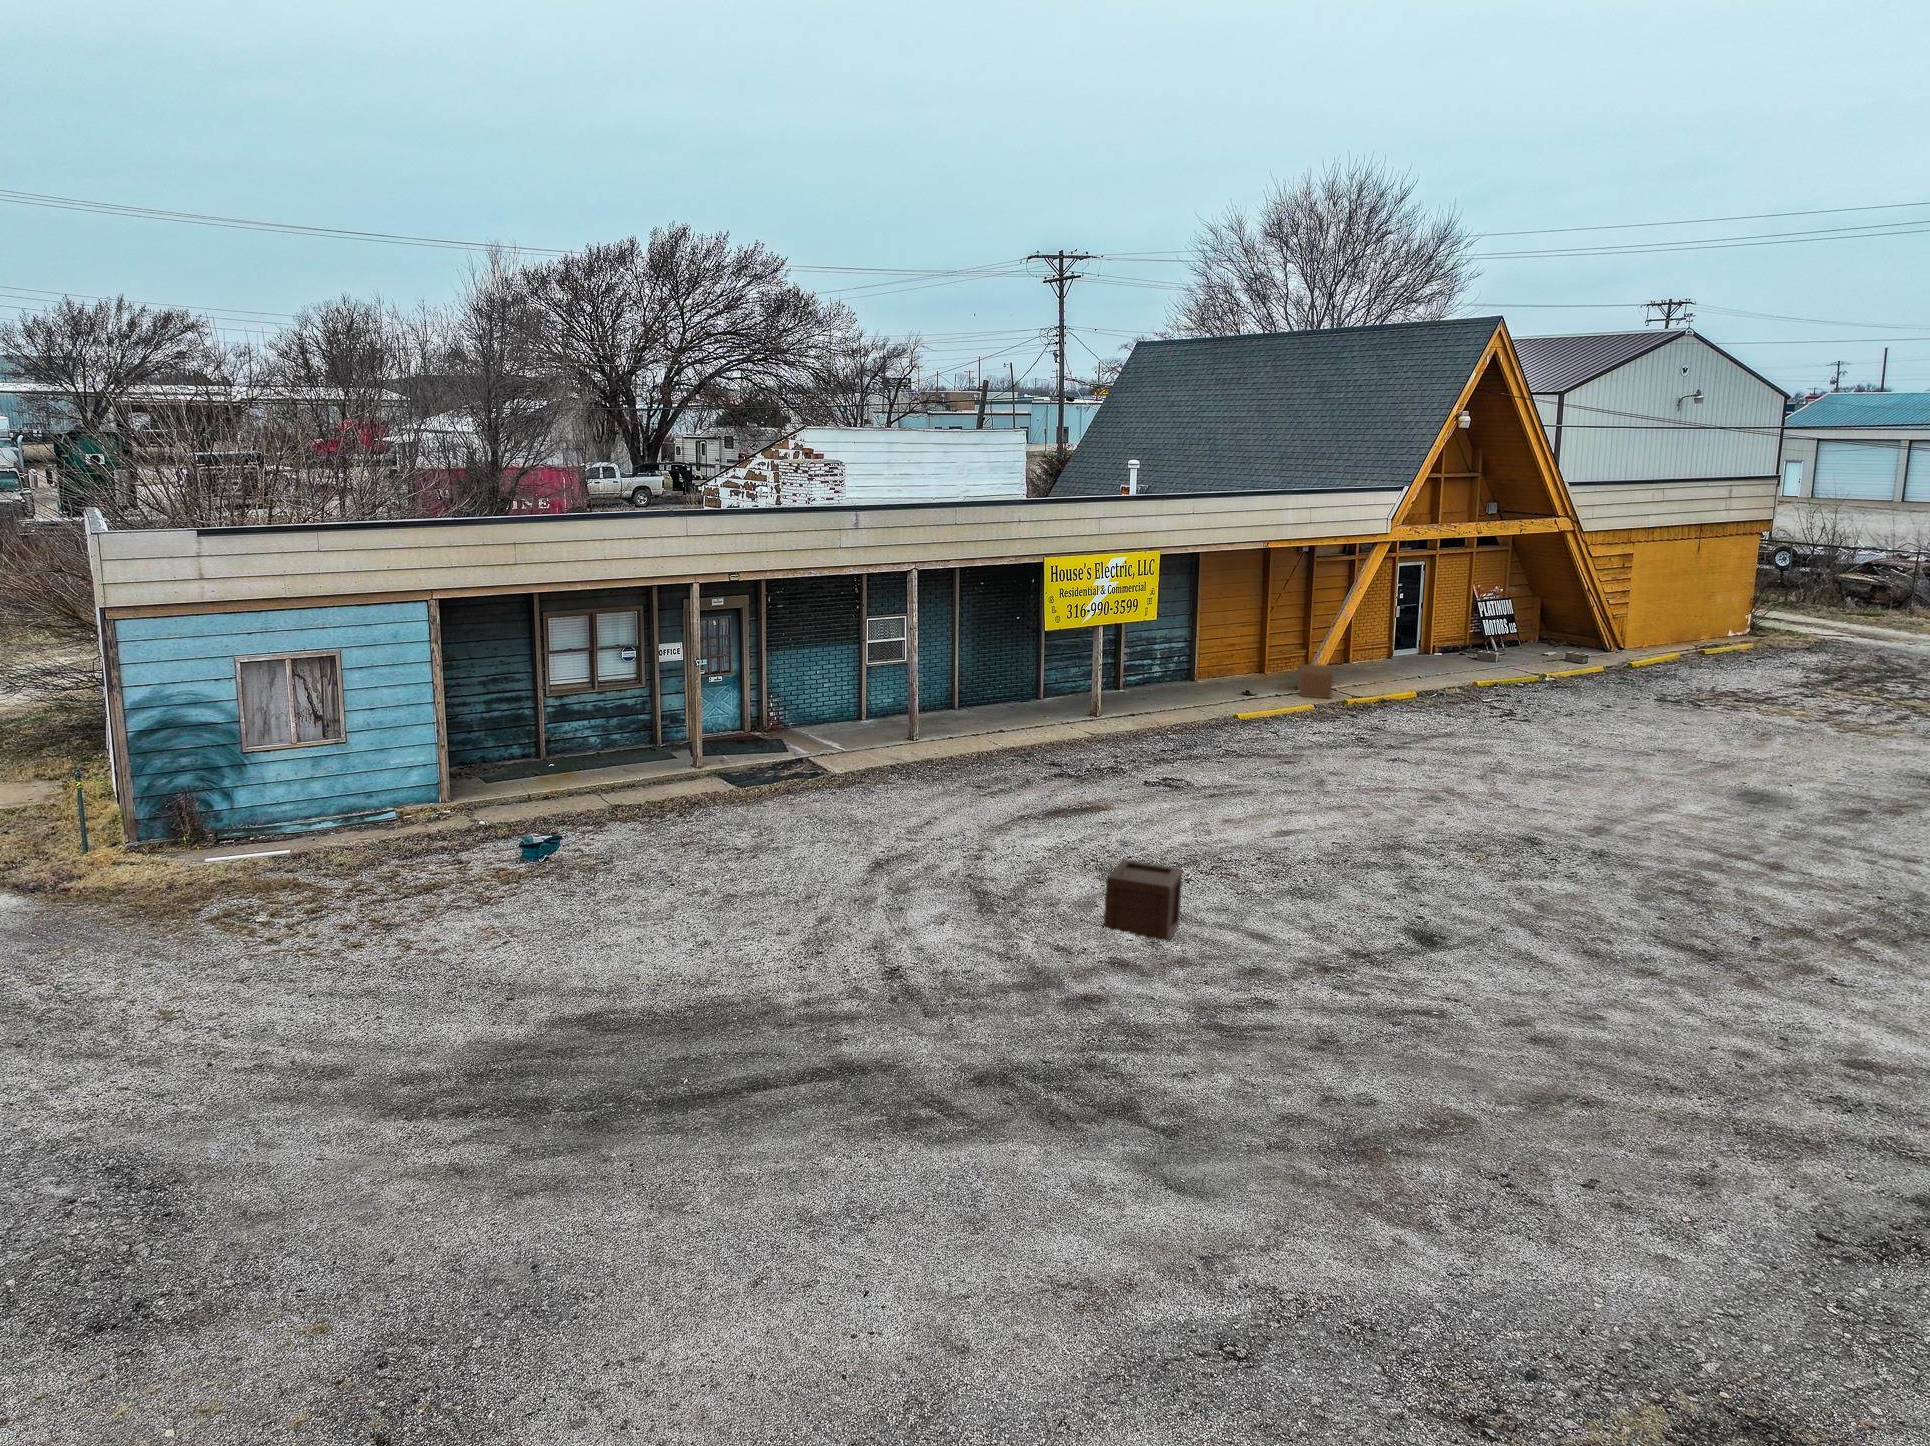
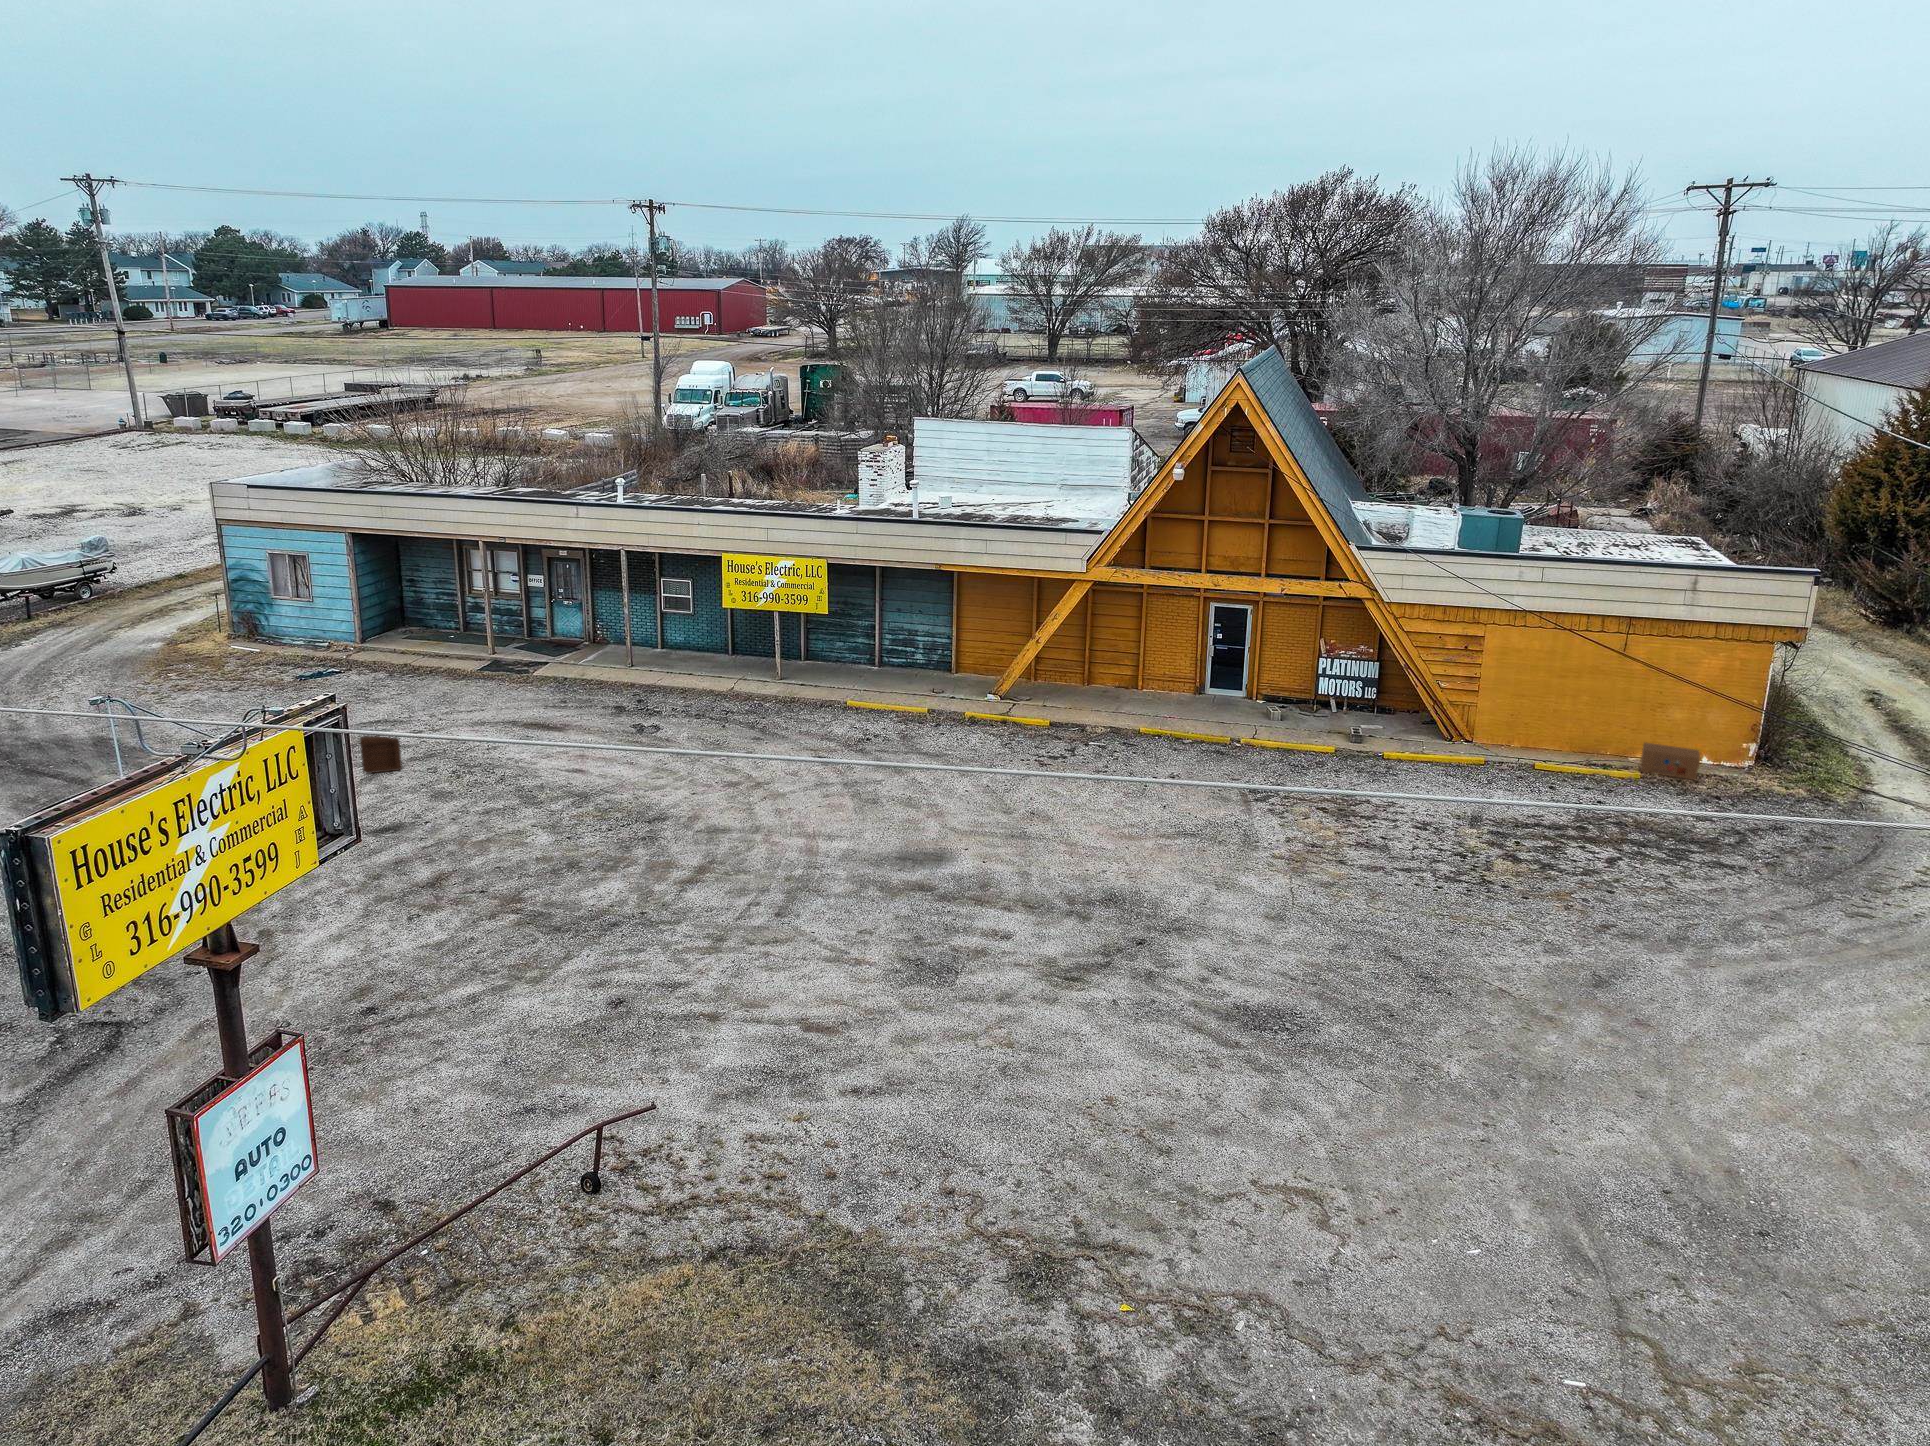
cardboard box: present [1297,664,1333,698] -> present [1640,743,1700,780]

